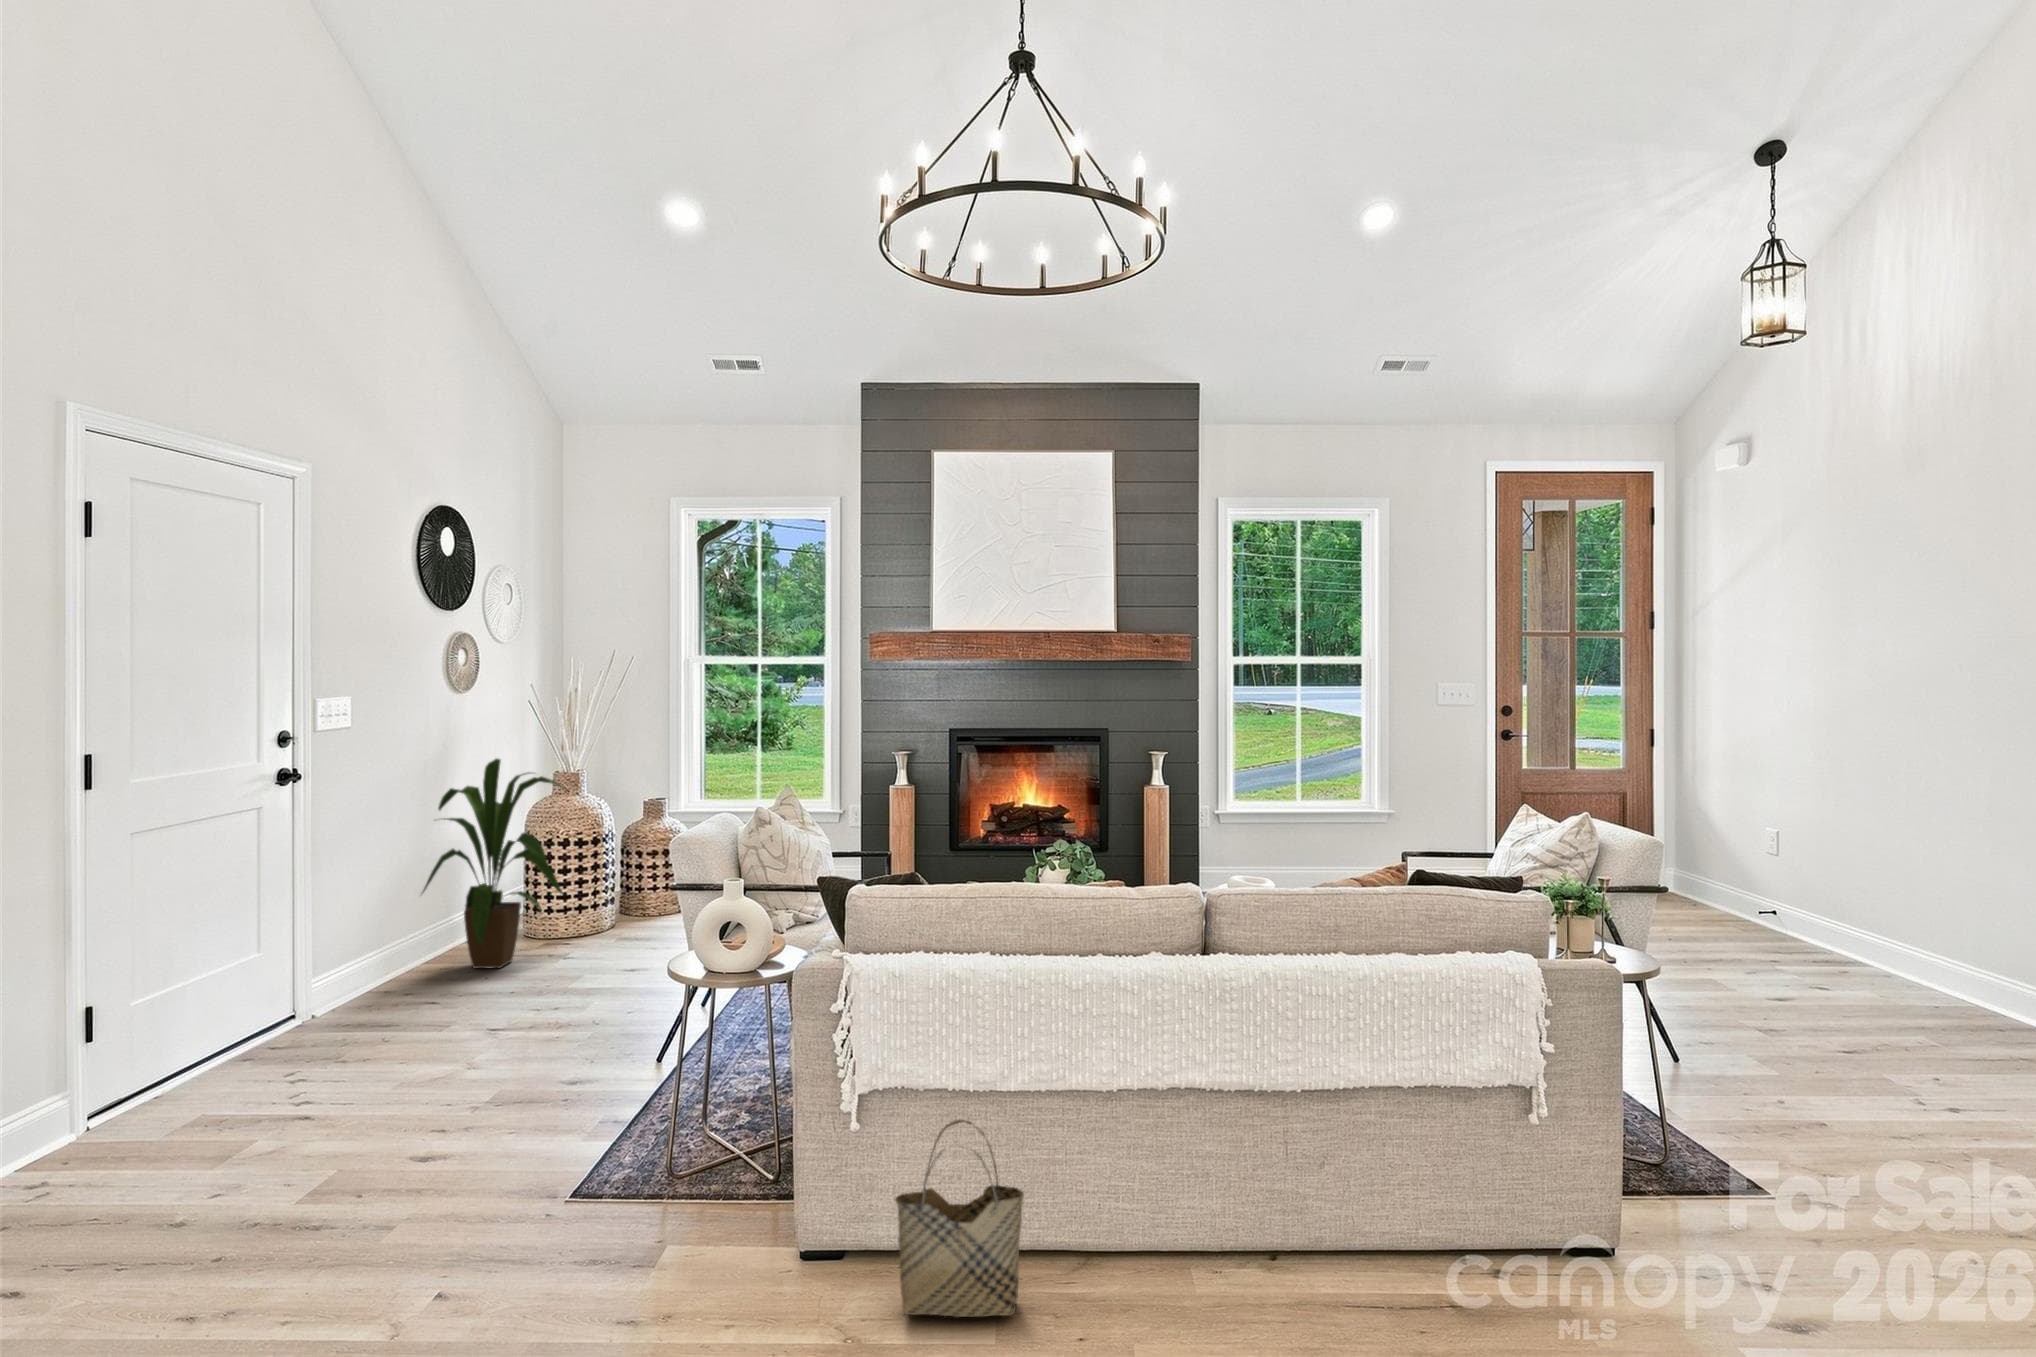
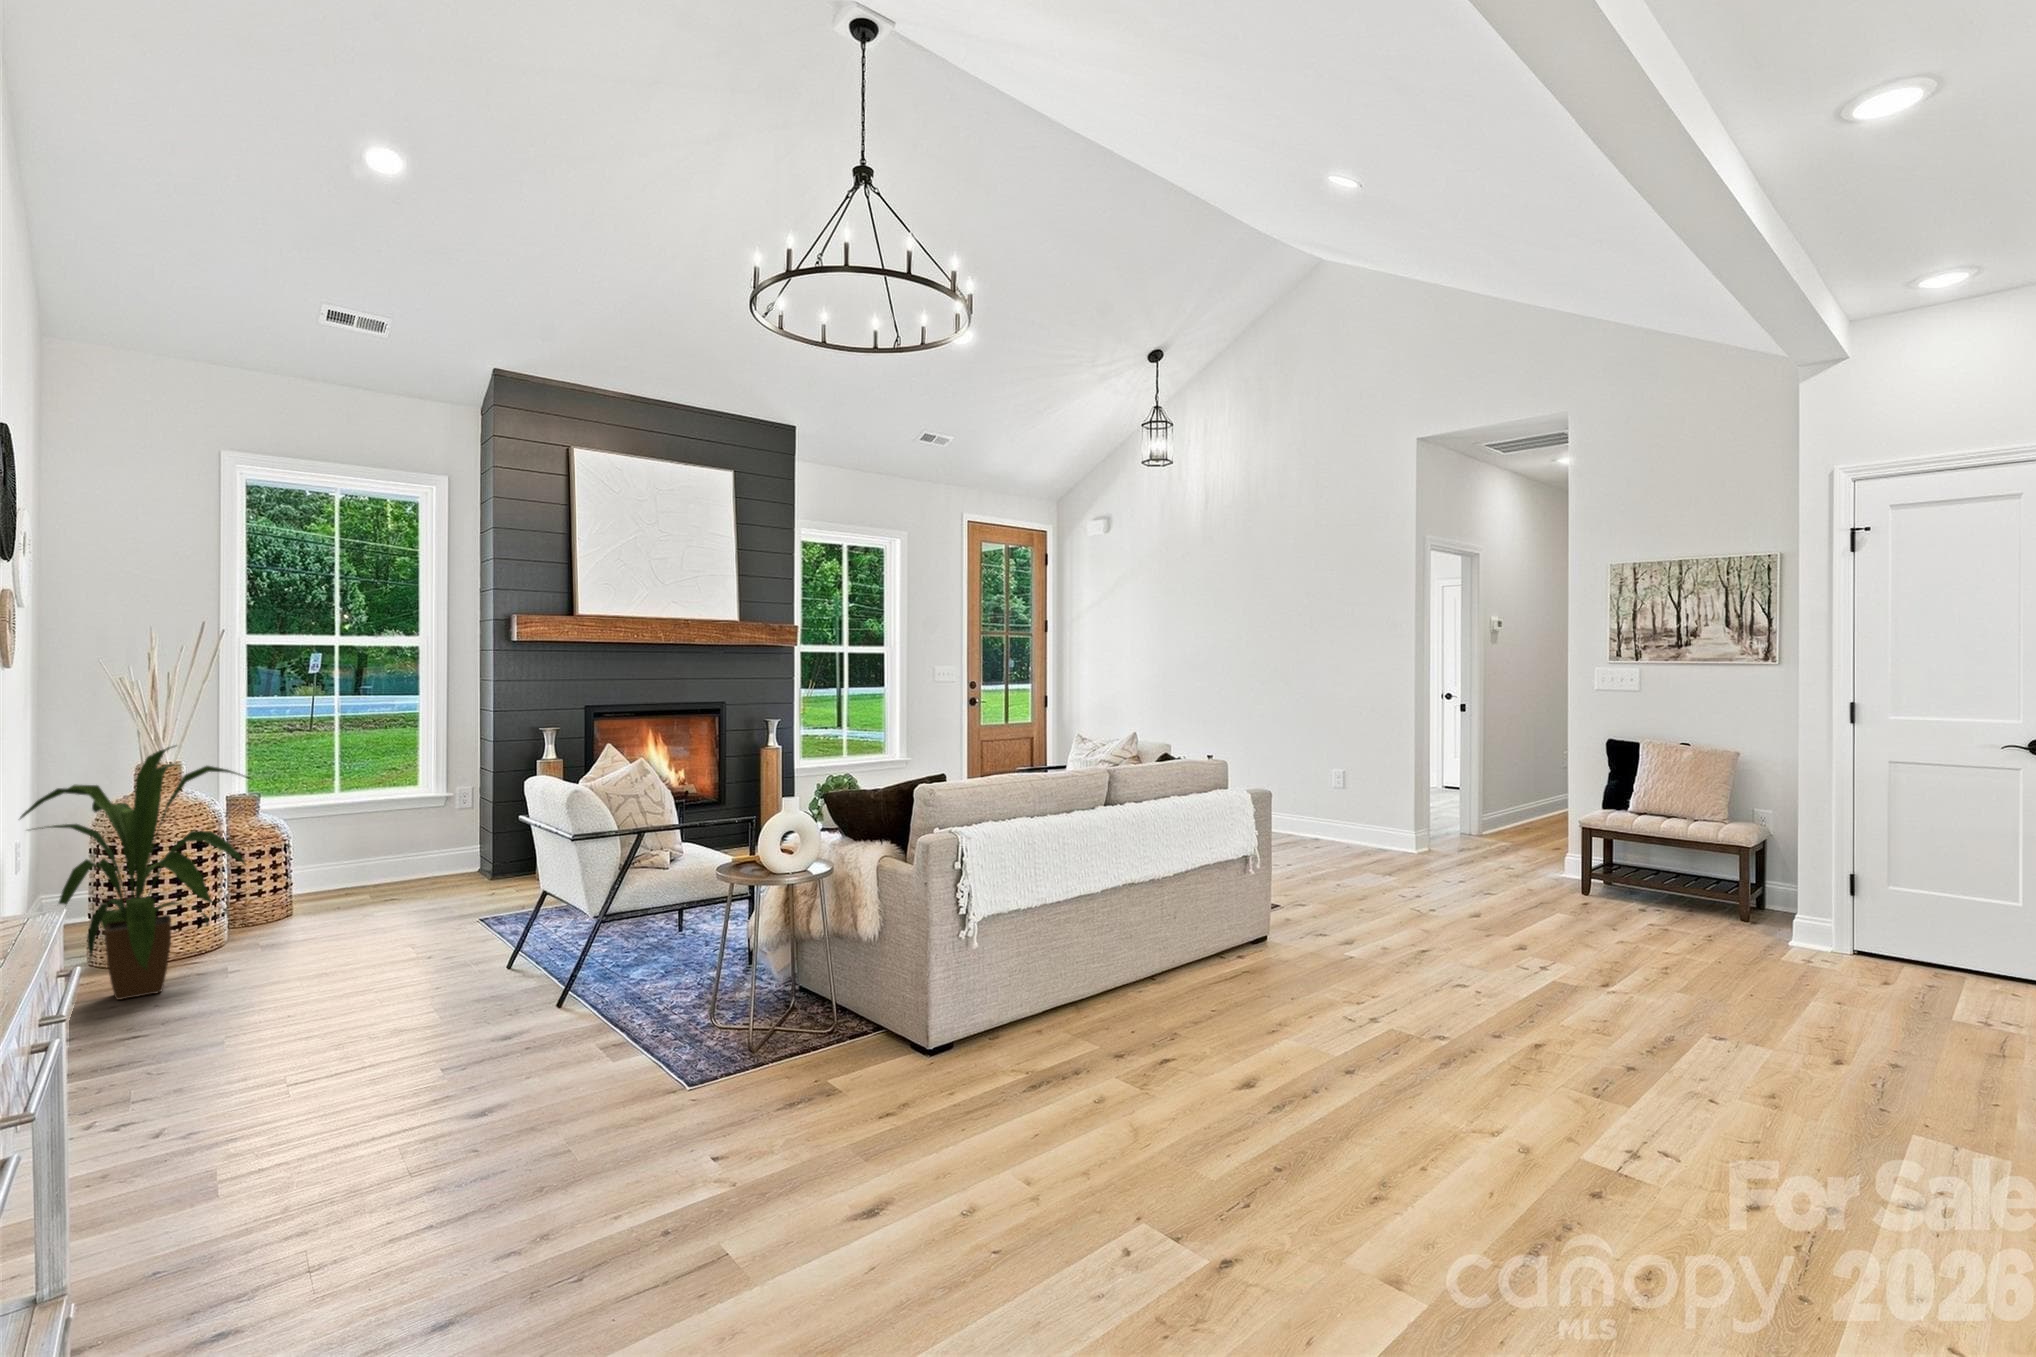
woven basket: present [895,1120,1024,1317] -> none [1022,926,1091,1052]

